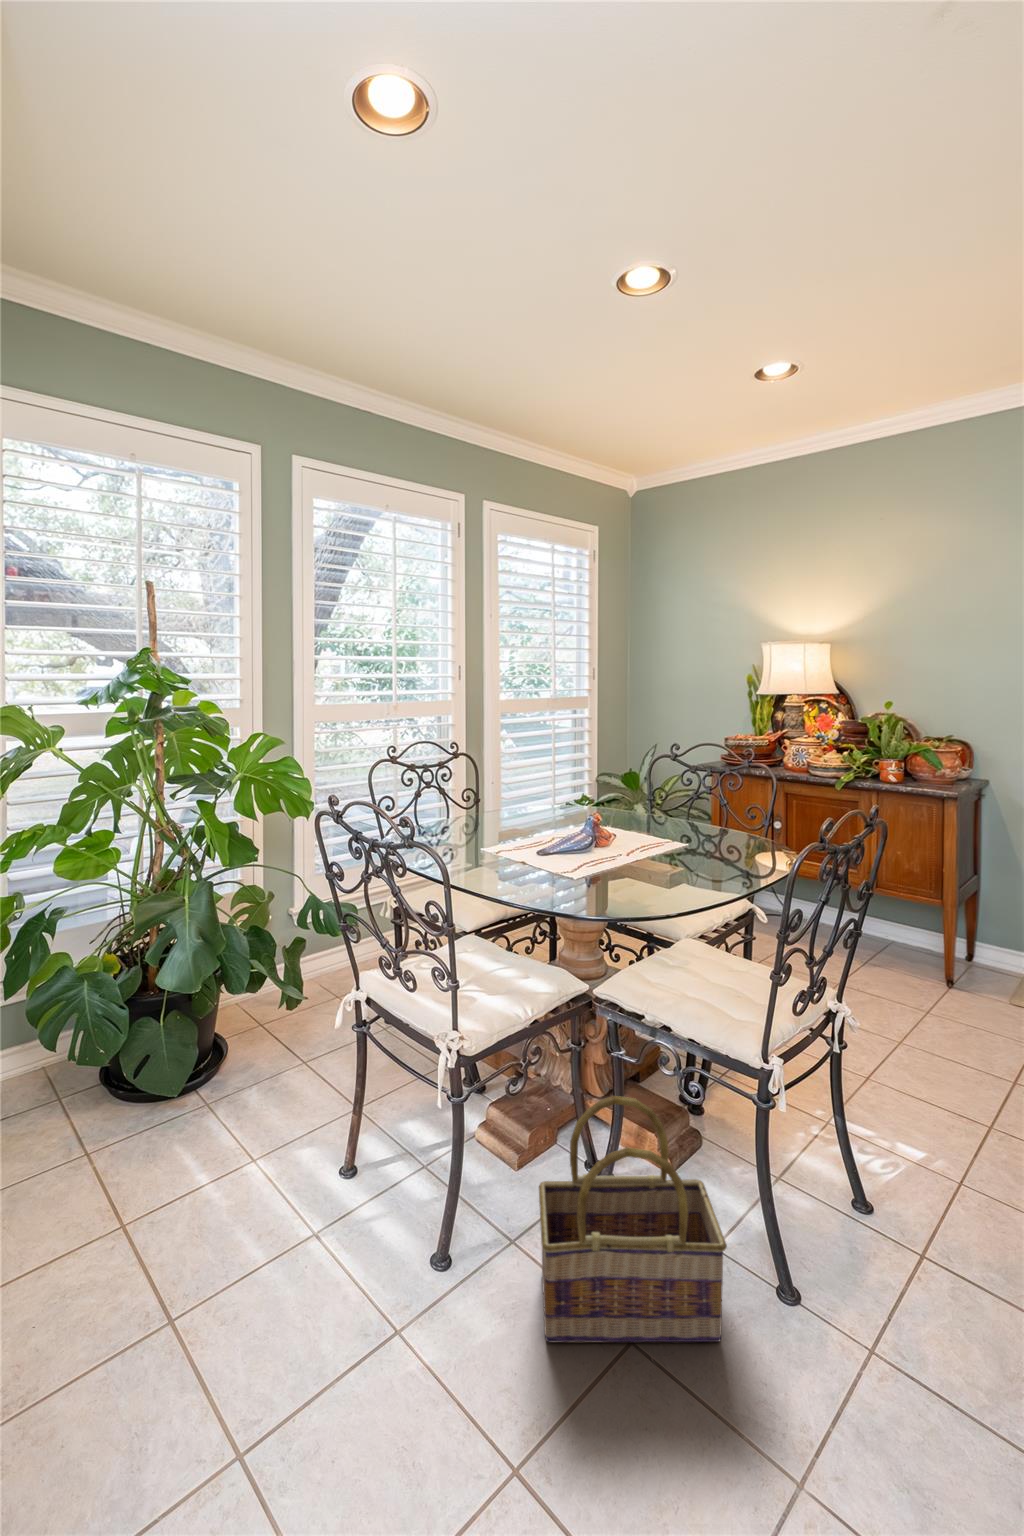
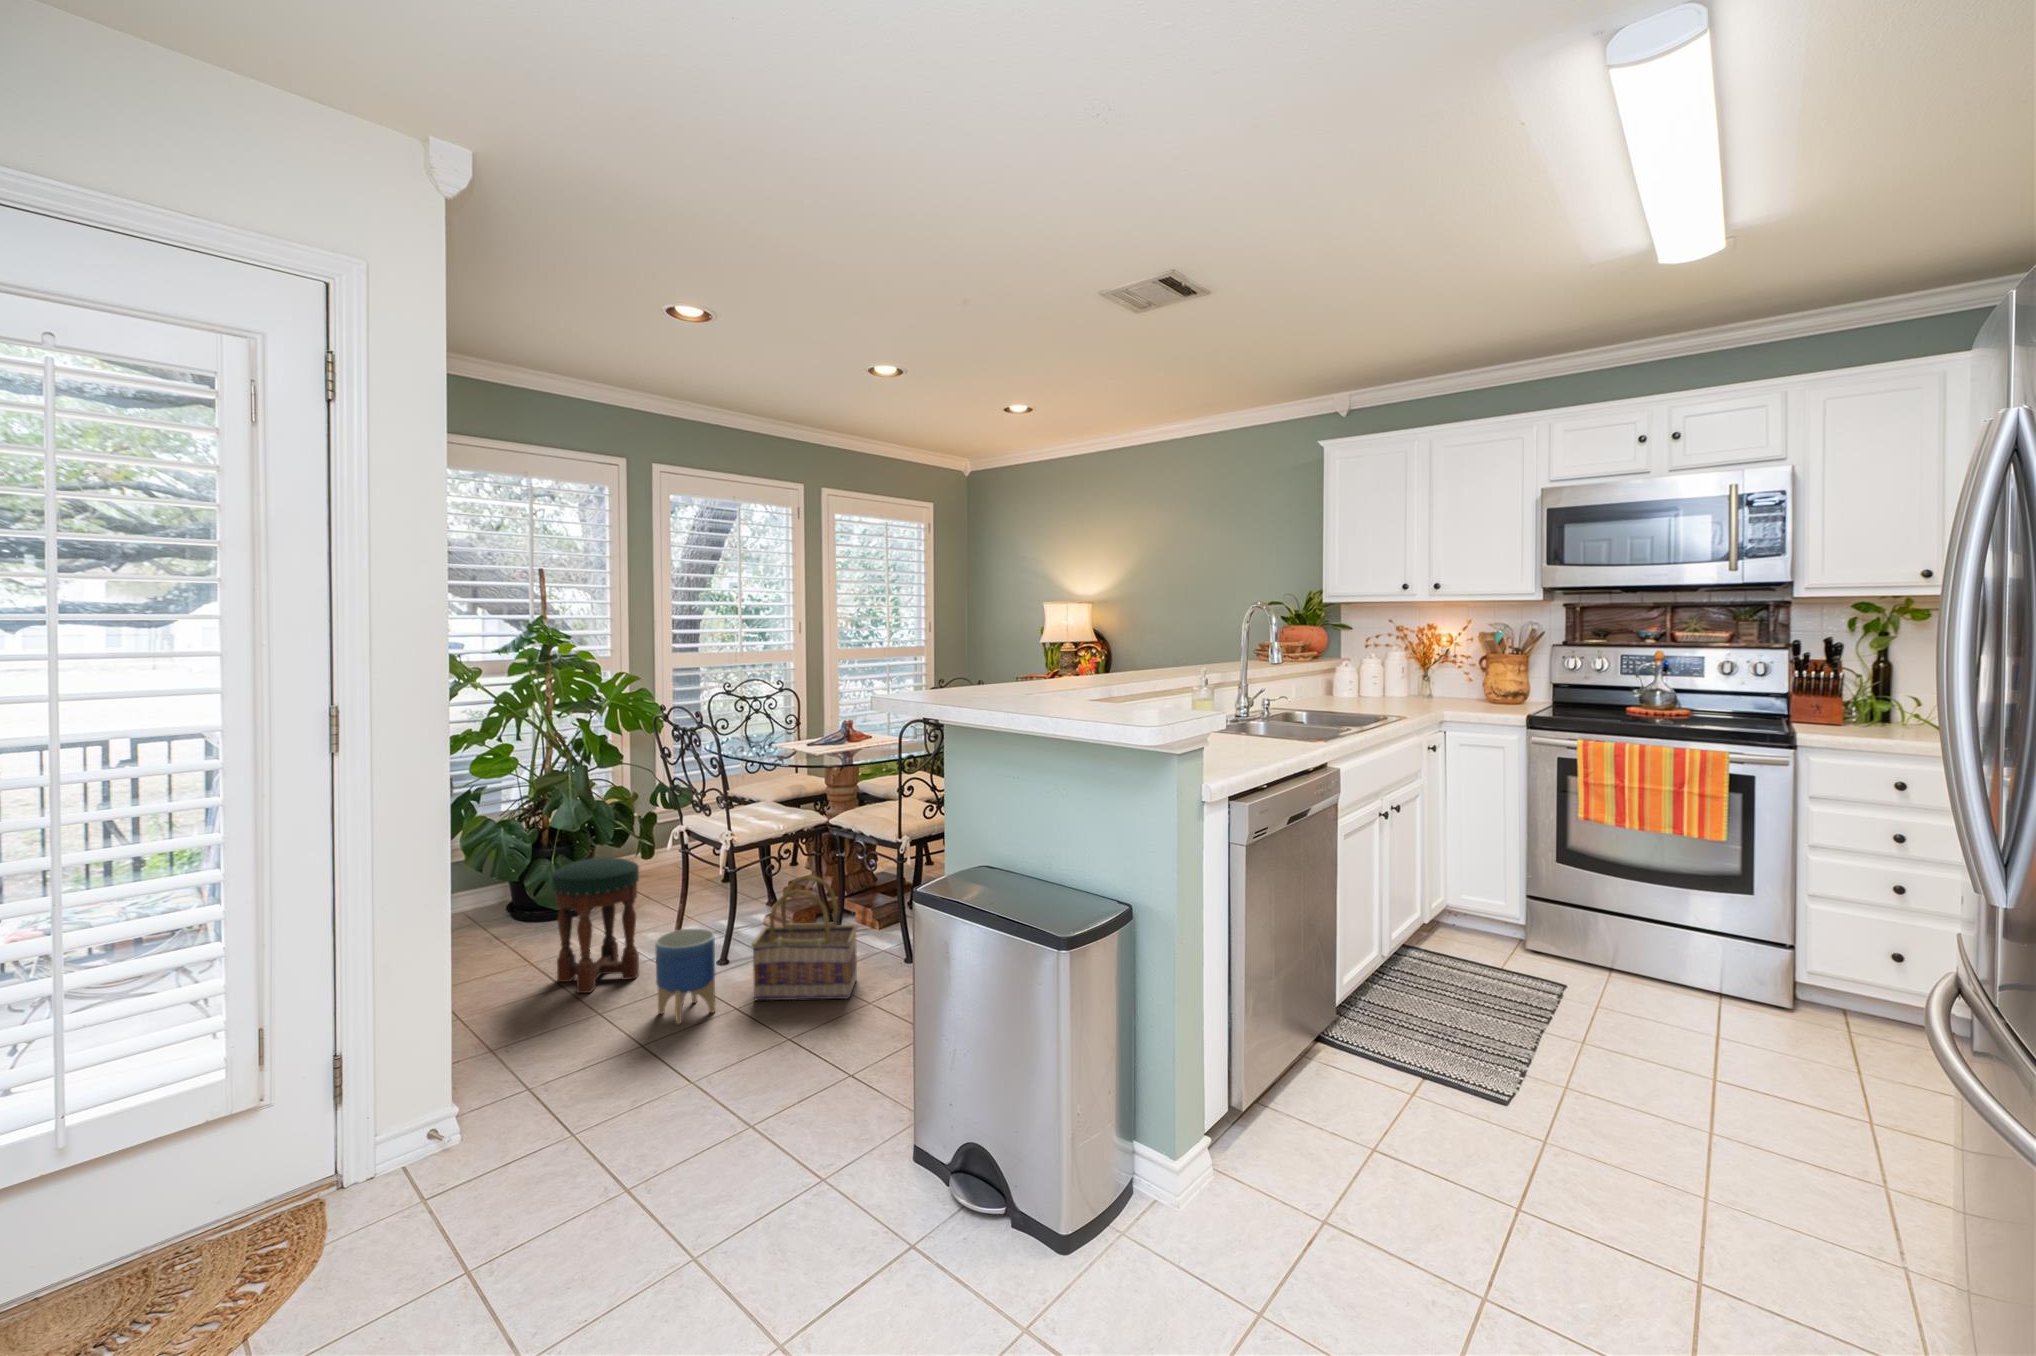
stool: none [173,1045,321,1304] -> present [552,857,639,993]
planter: none [376,1213,486,1436] -> present [655,928,716,1024]

